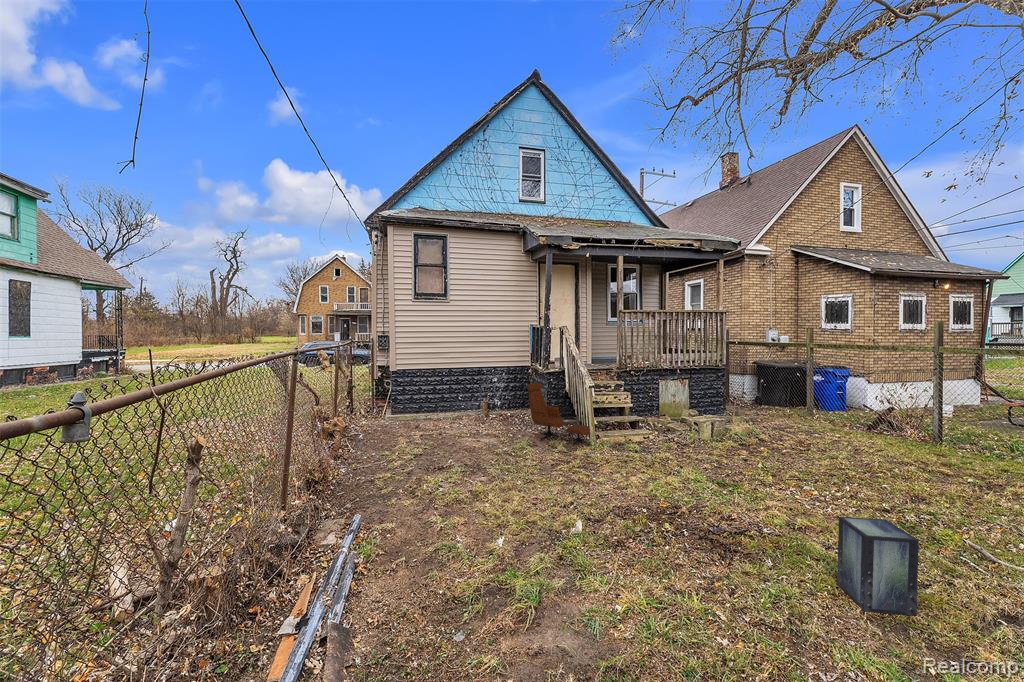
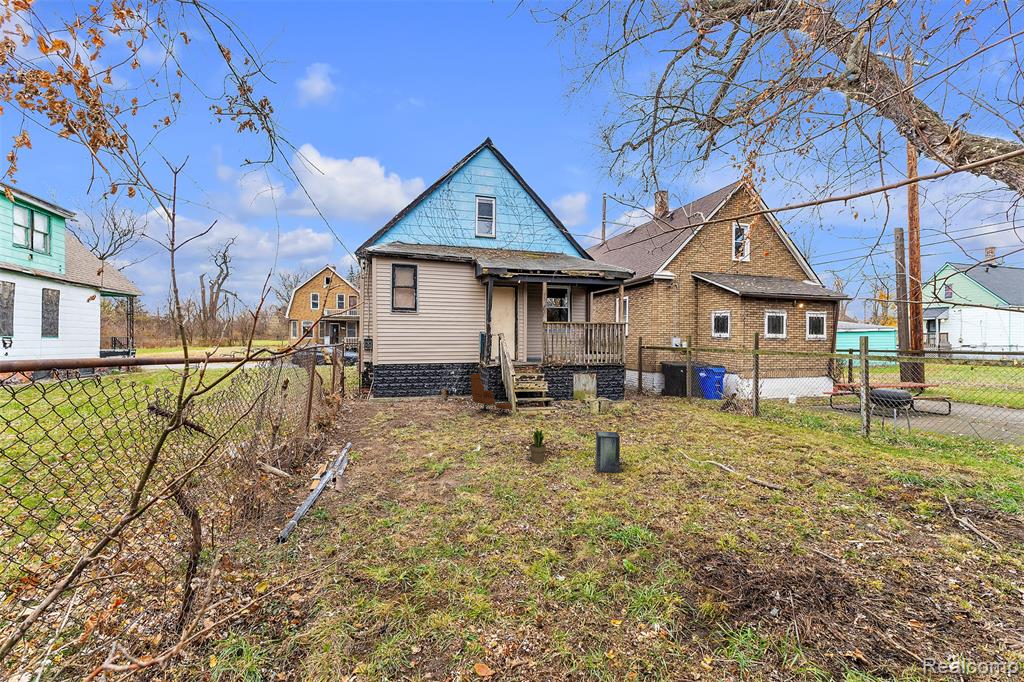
potted plant: none [694,508,732,577] -> present [528,430,547,464]

